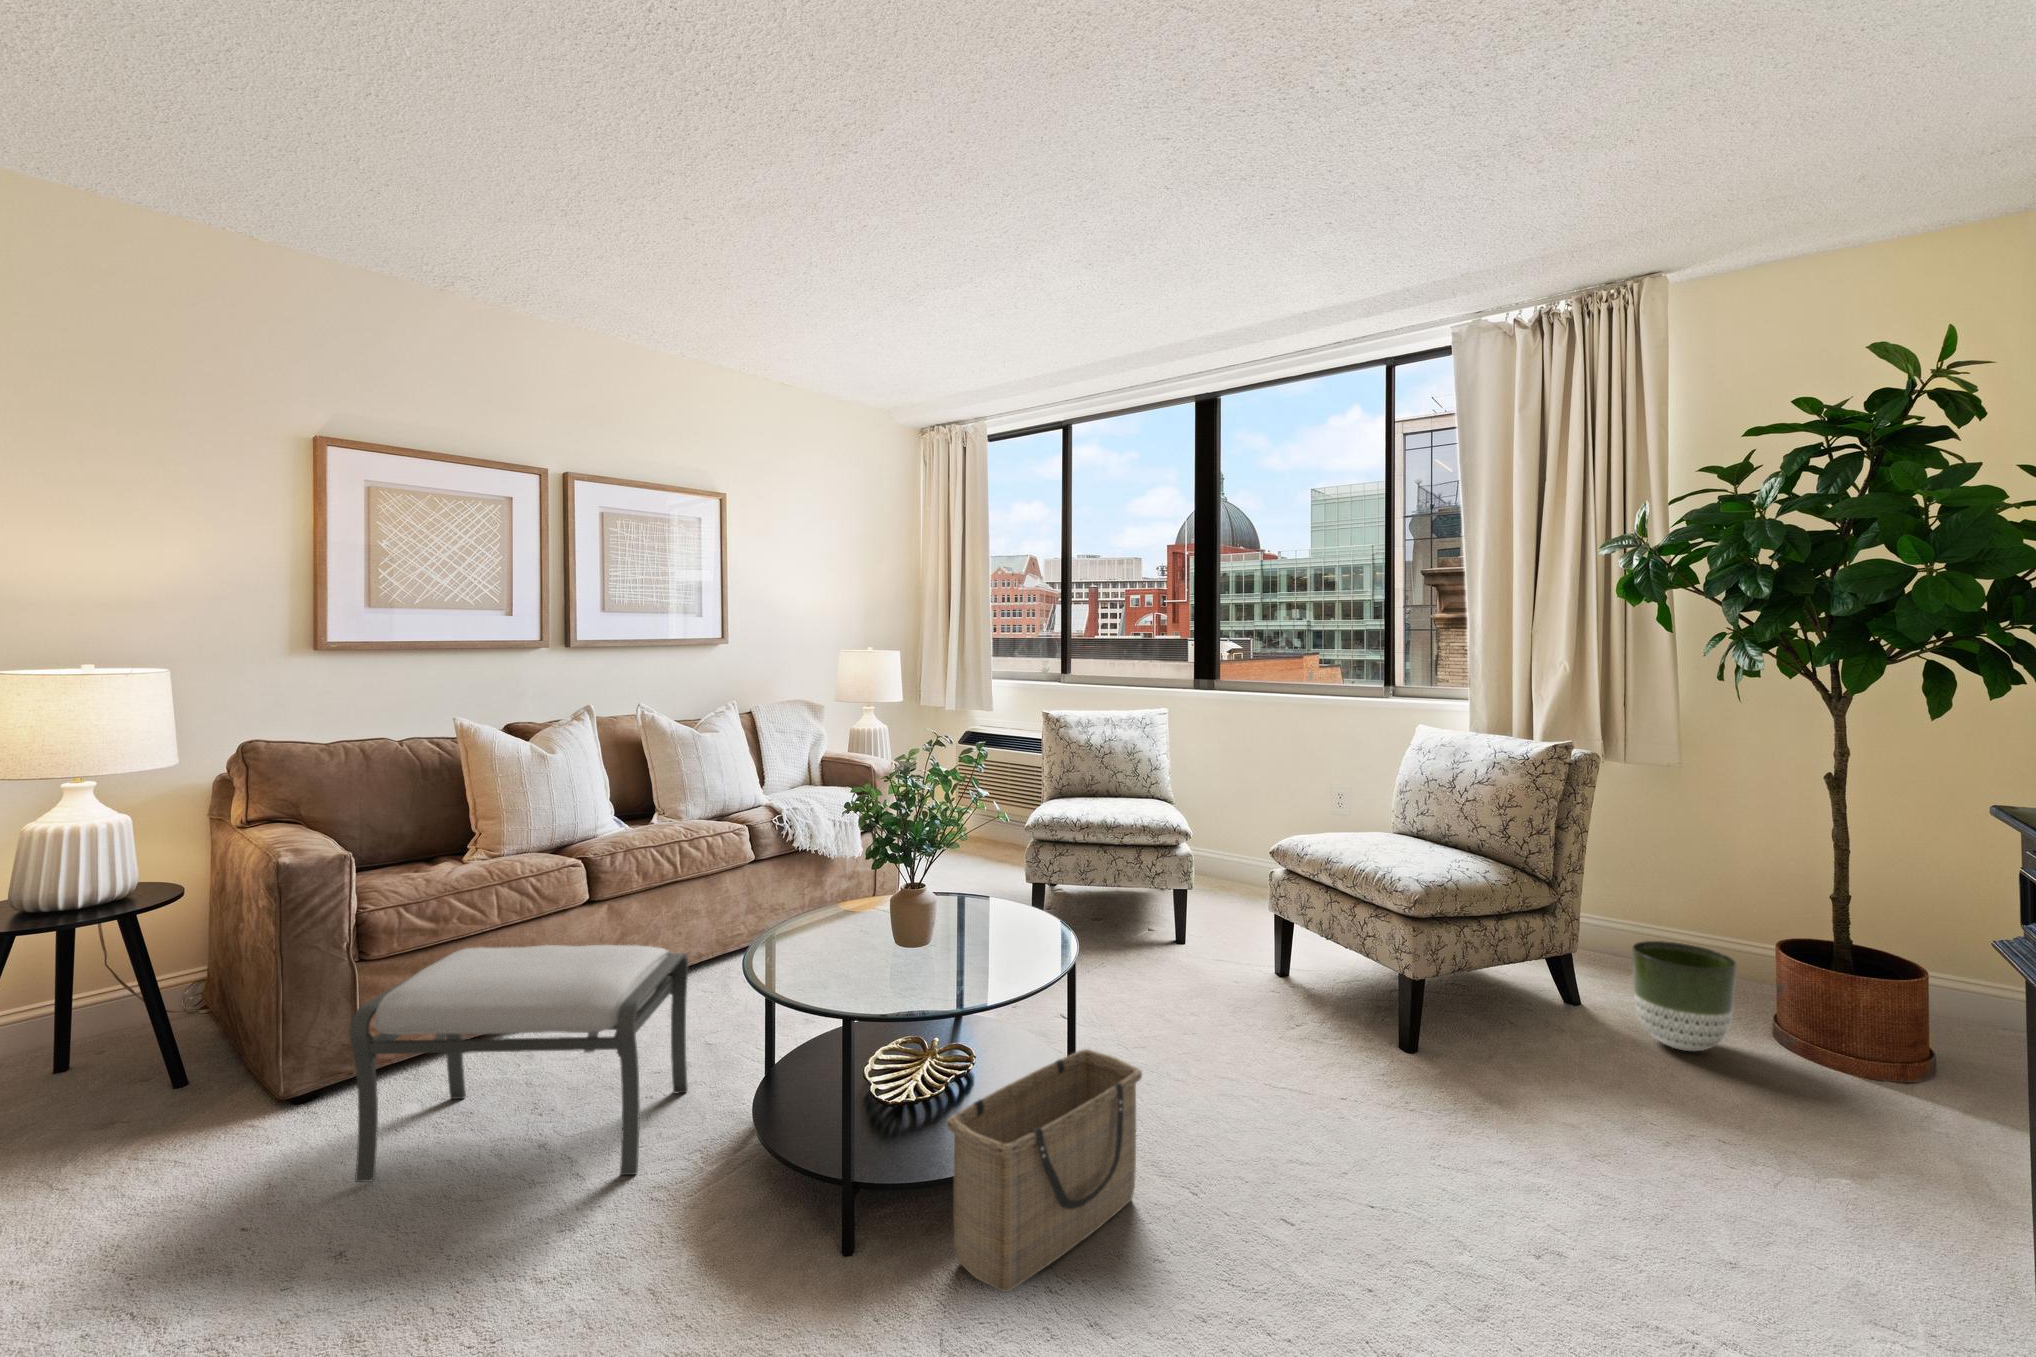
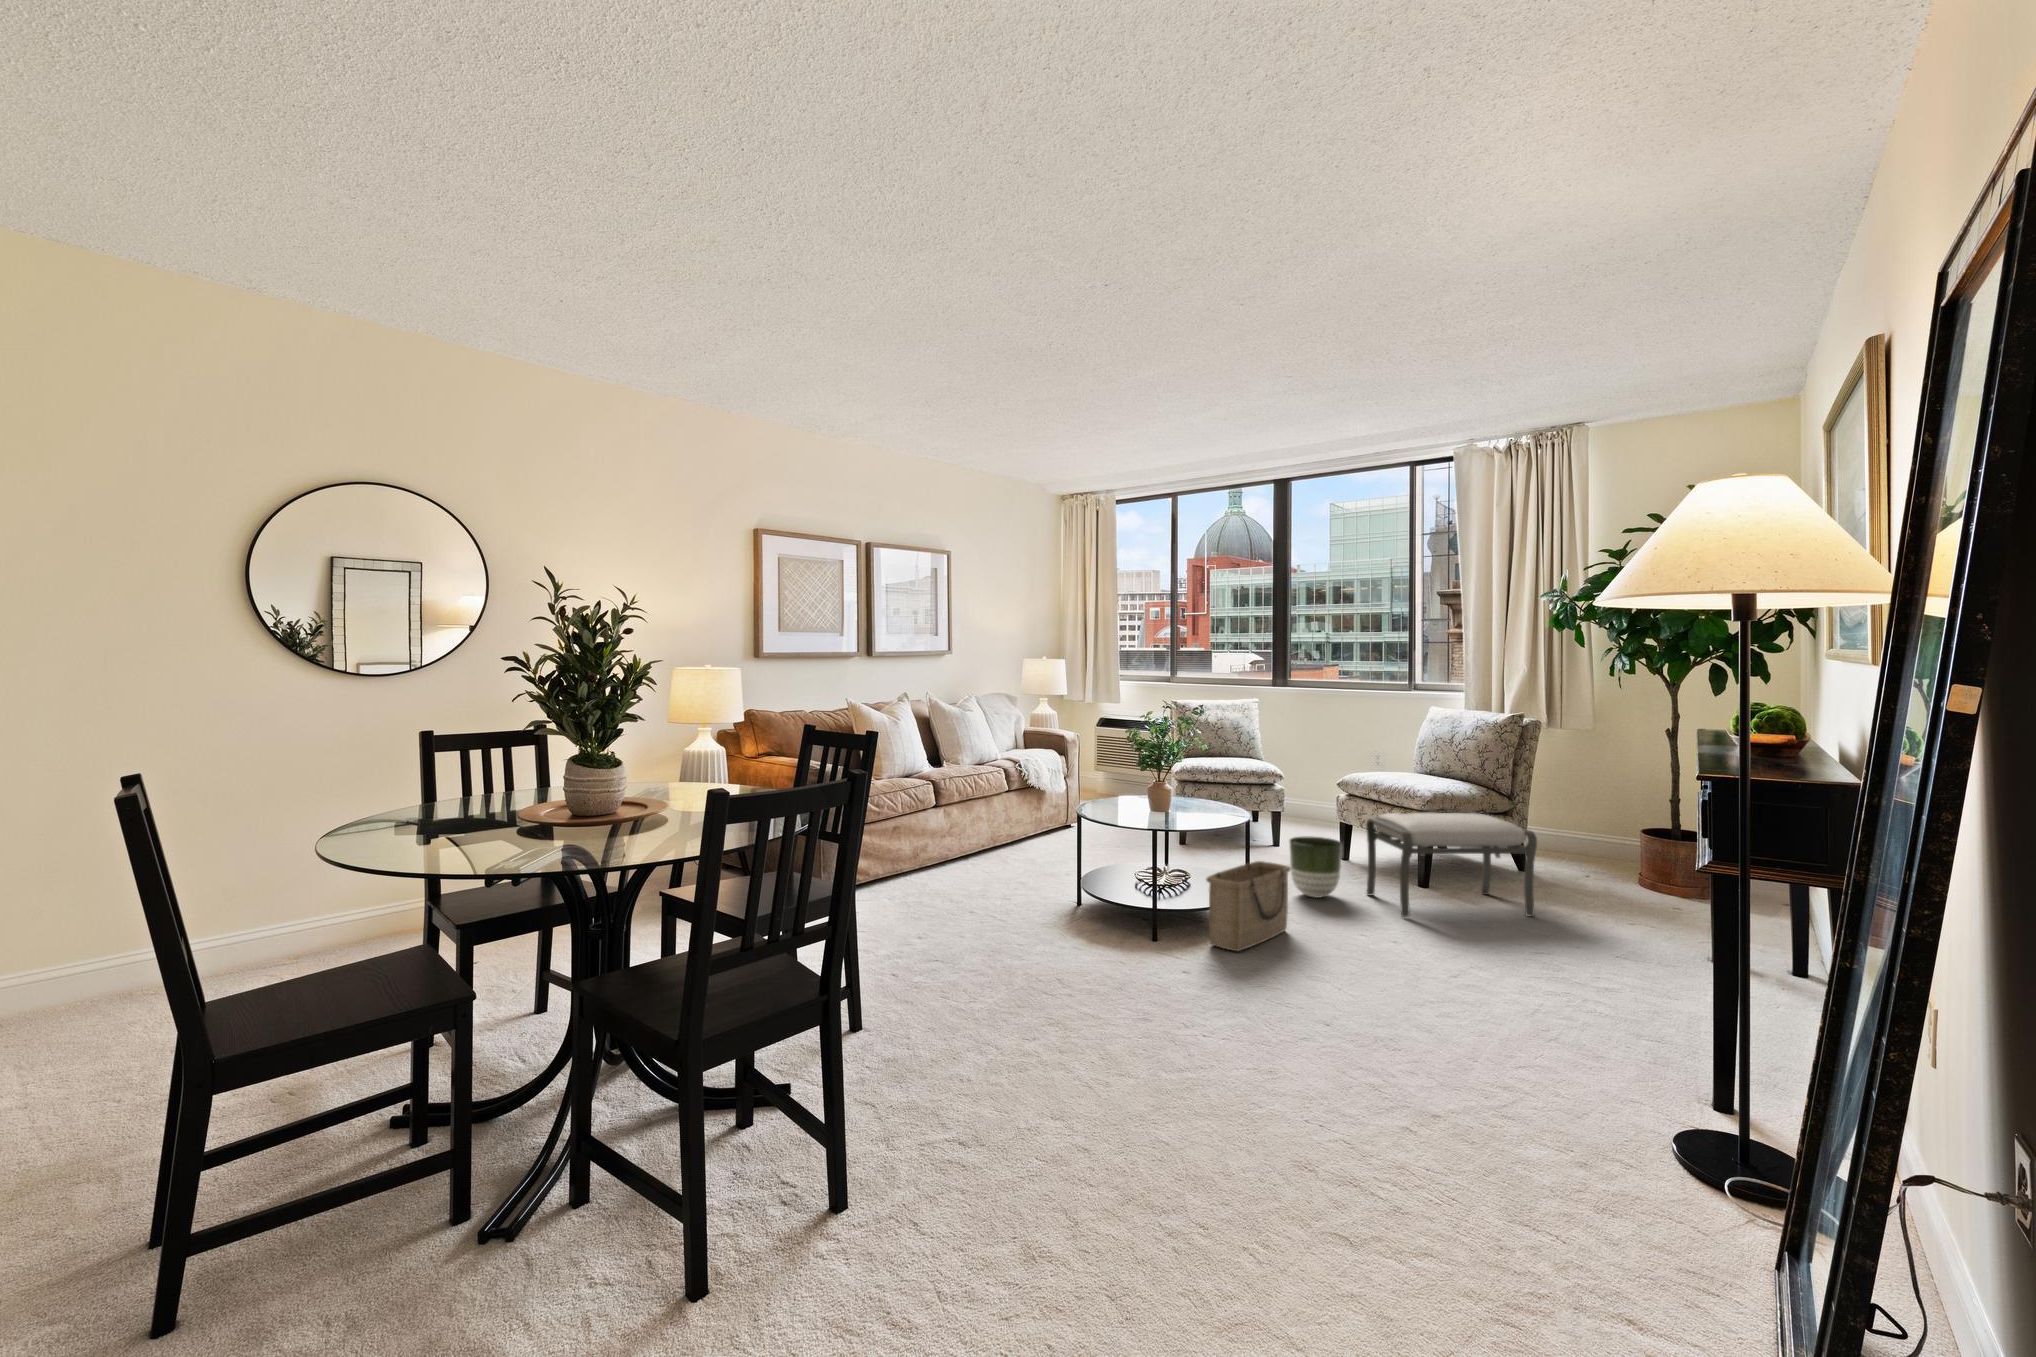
planter: present [1632,941,1737,1051] -> present [1290,836,1342,898]
ottoman: present [349,945,688,1182] -> present [1366,812,1537,917]

